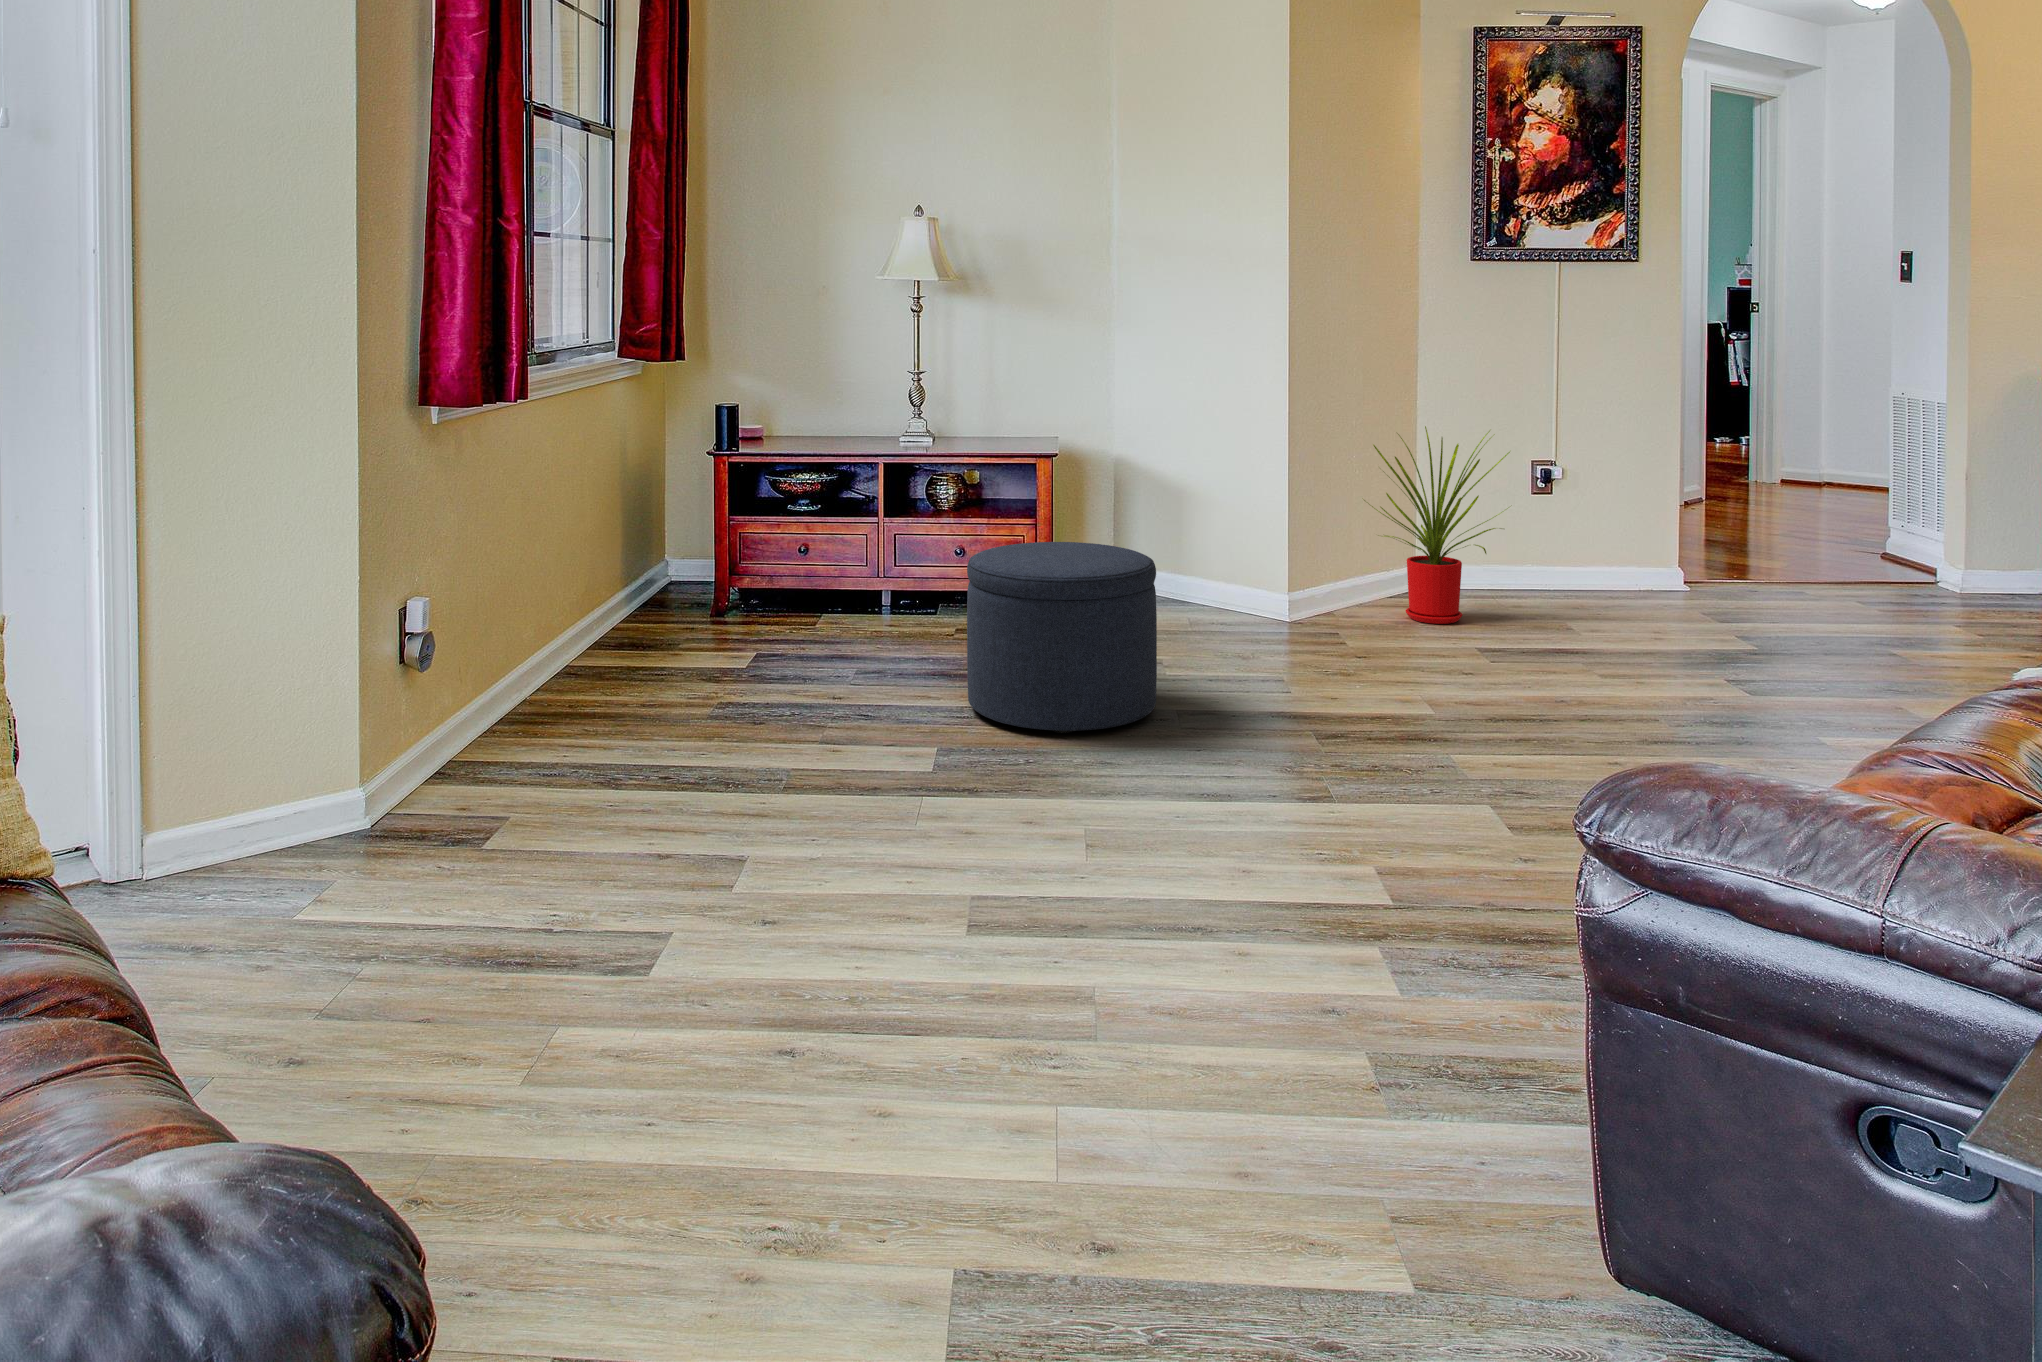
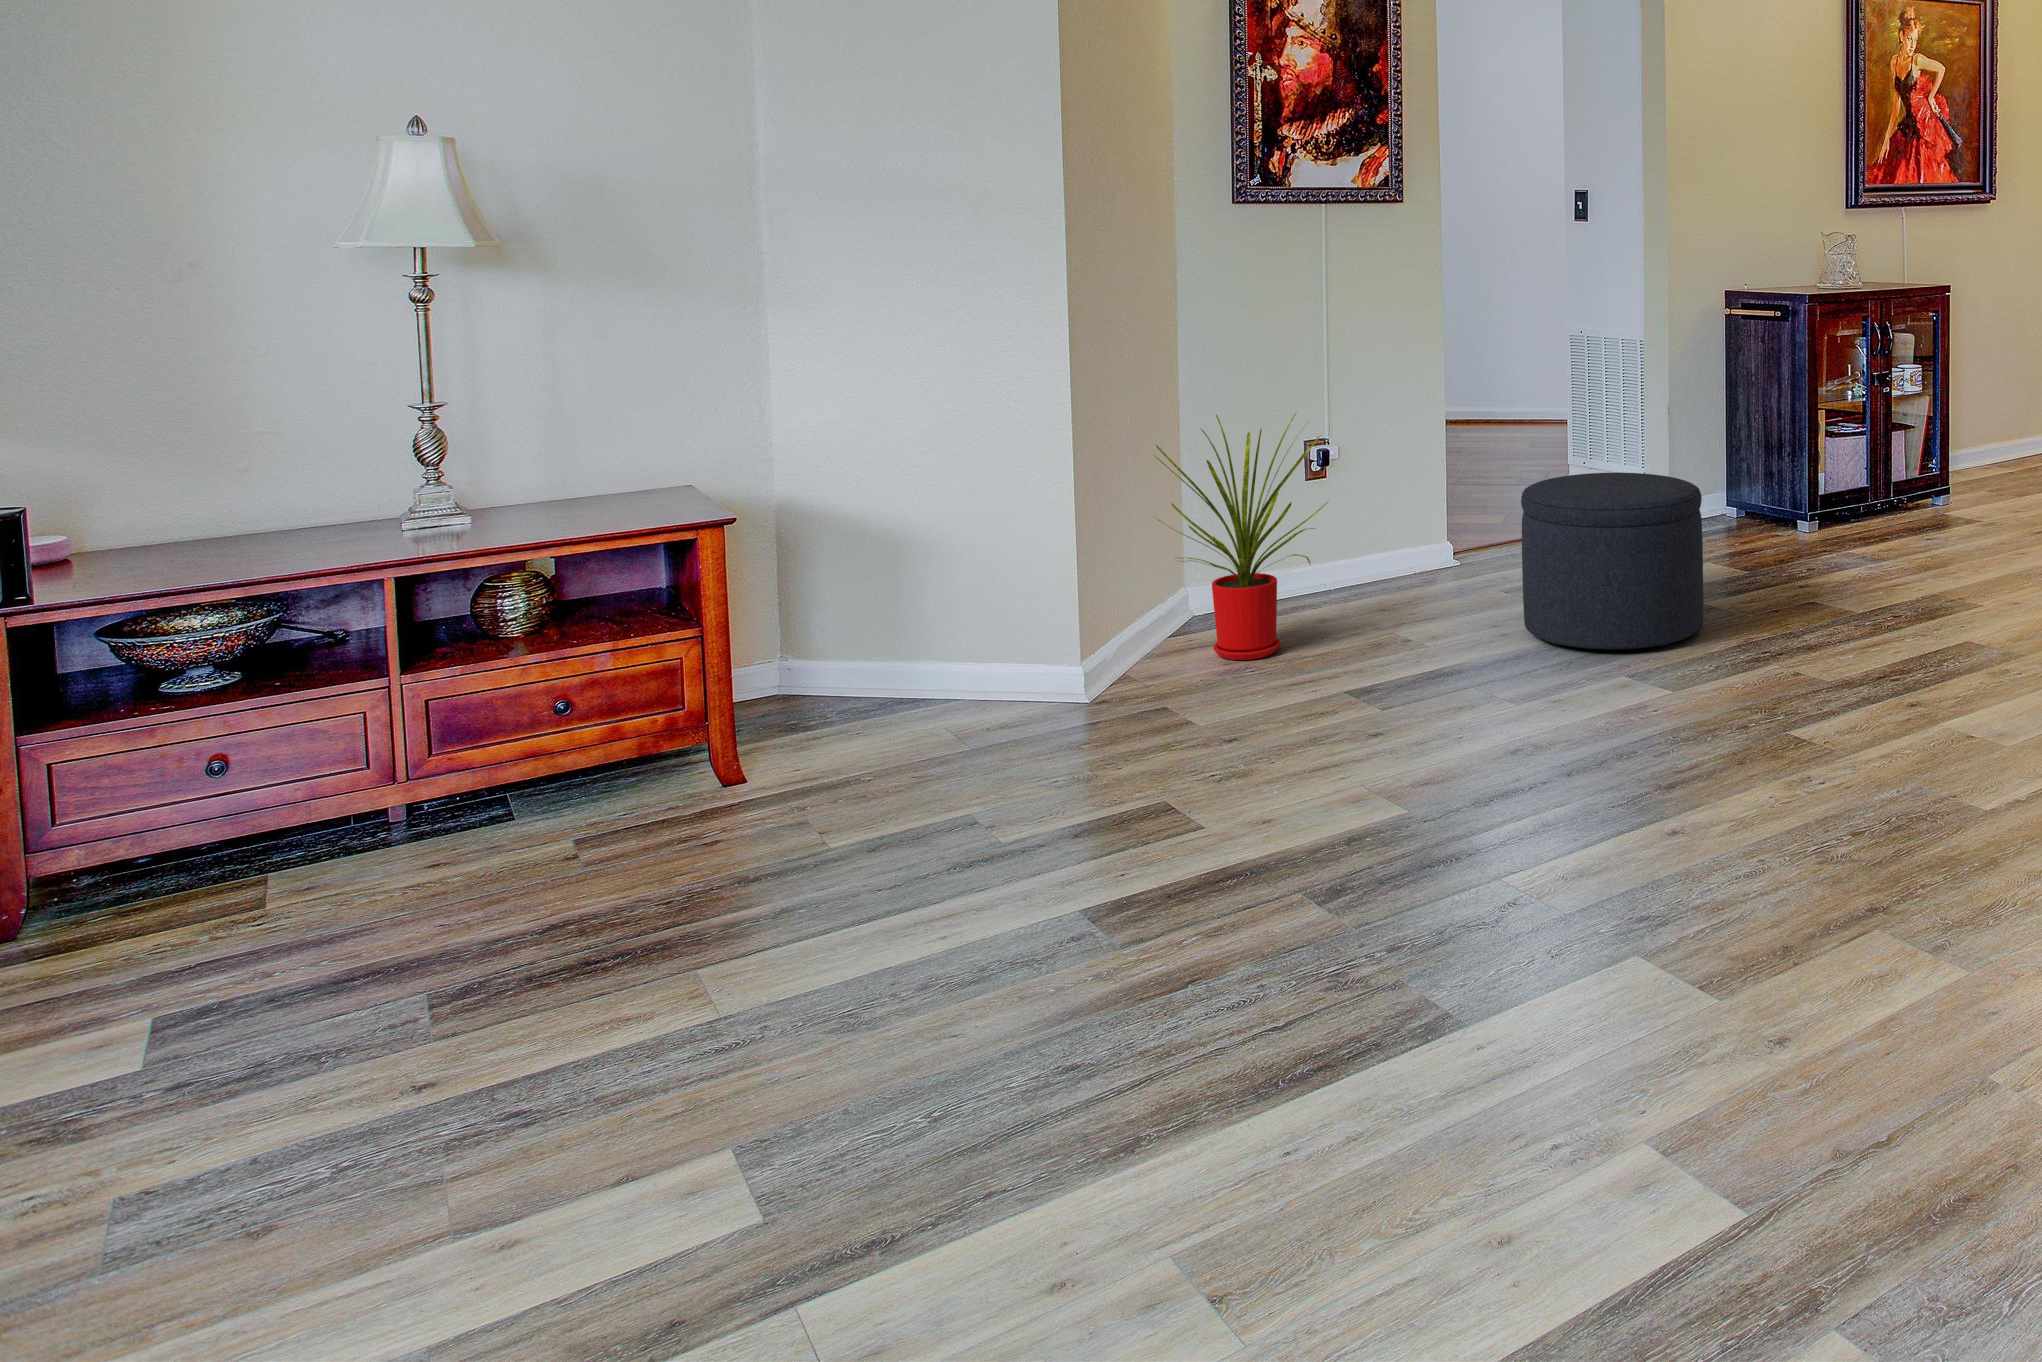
ottoman: present [967,542,1157,733] -> present [1521,473,1703,649]

